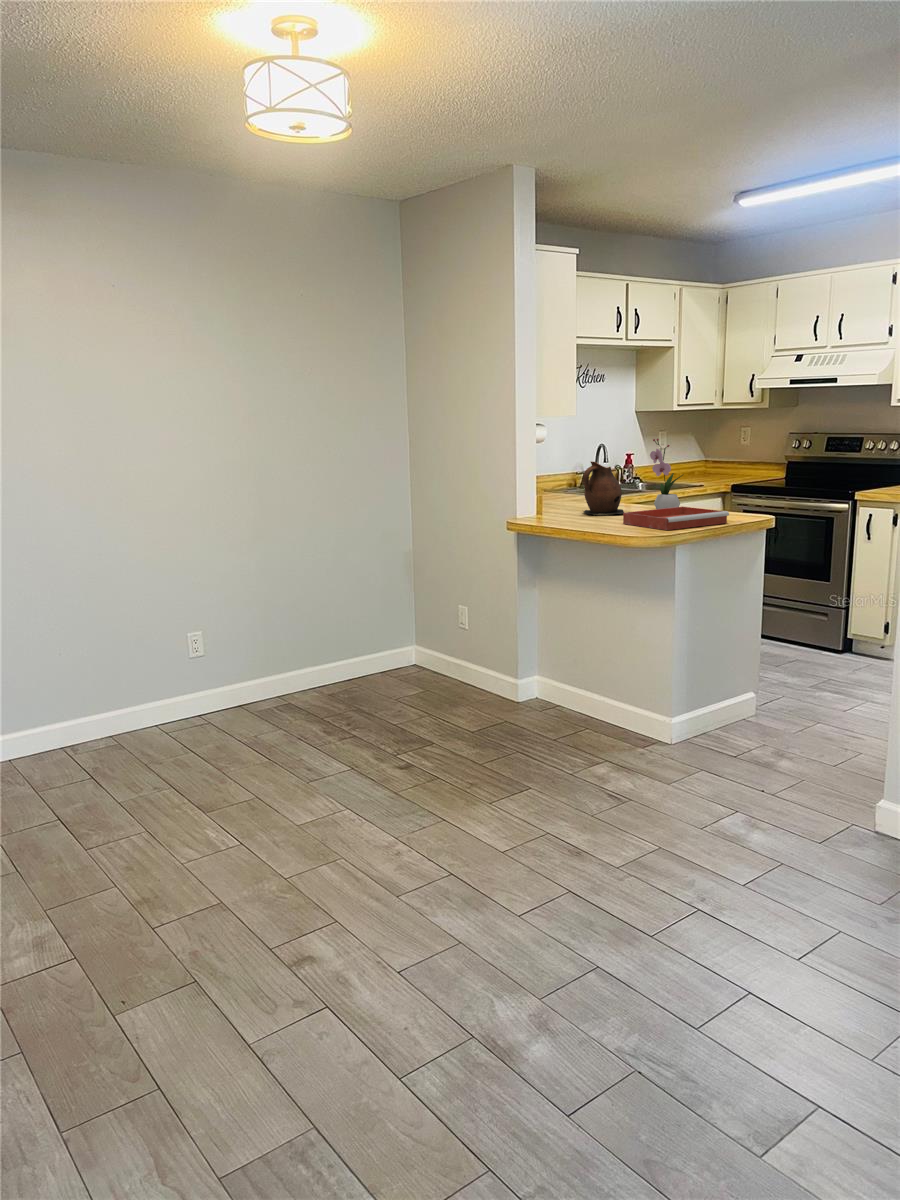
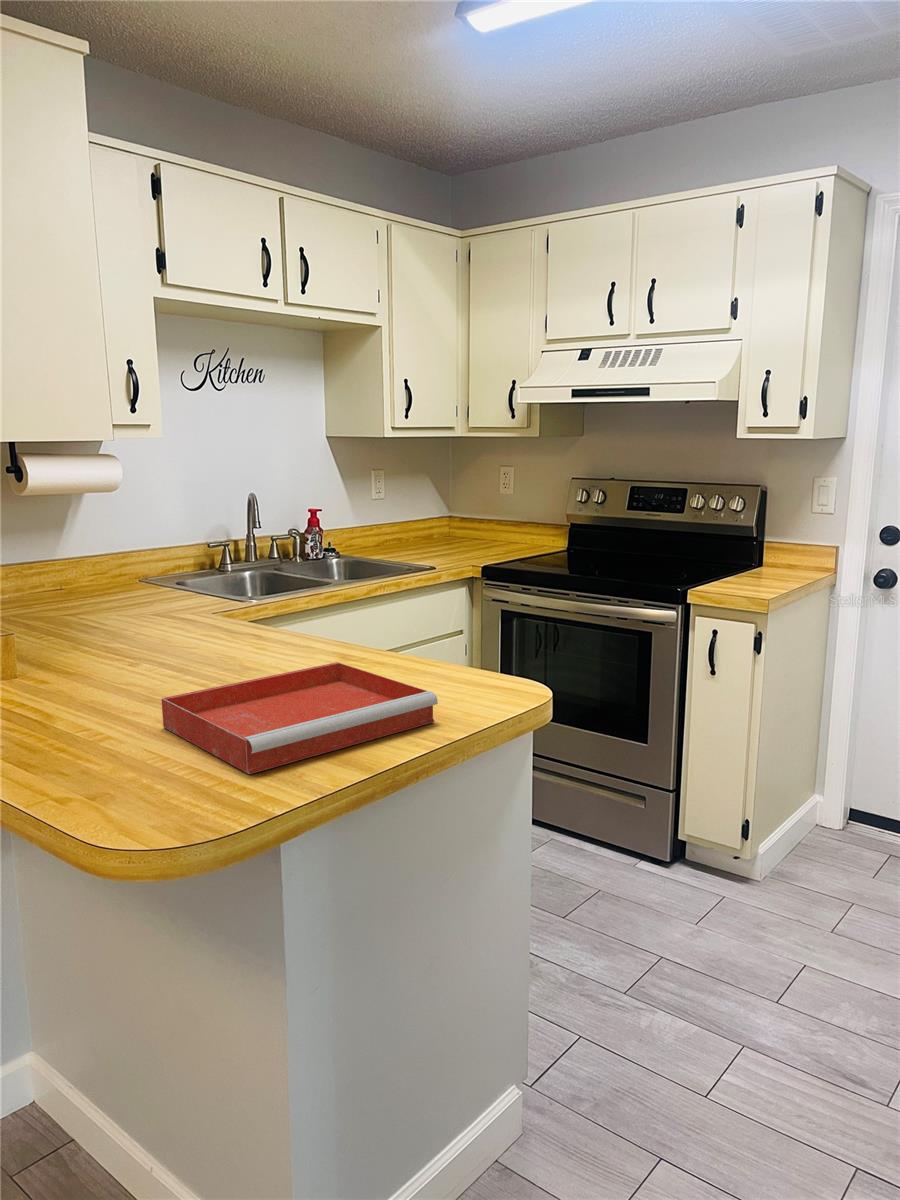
flower arrangement: present [650,439,683,509] -> none [269,494,351,669]
ceramic pitcher: present [583,461,624,514] -> none [106,546,223,676]

